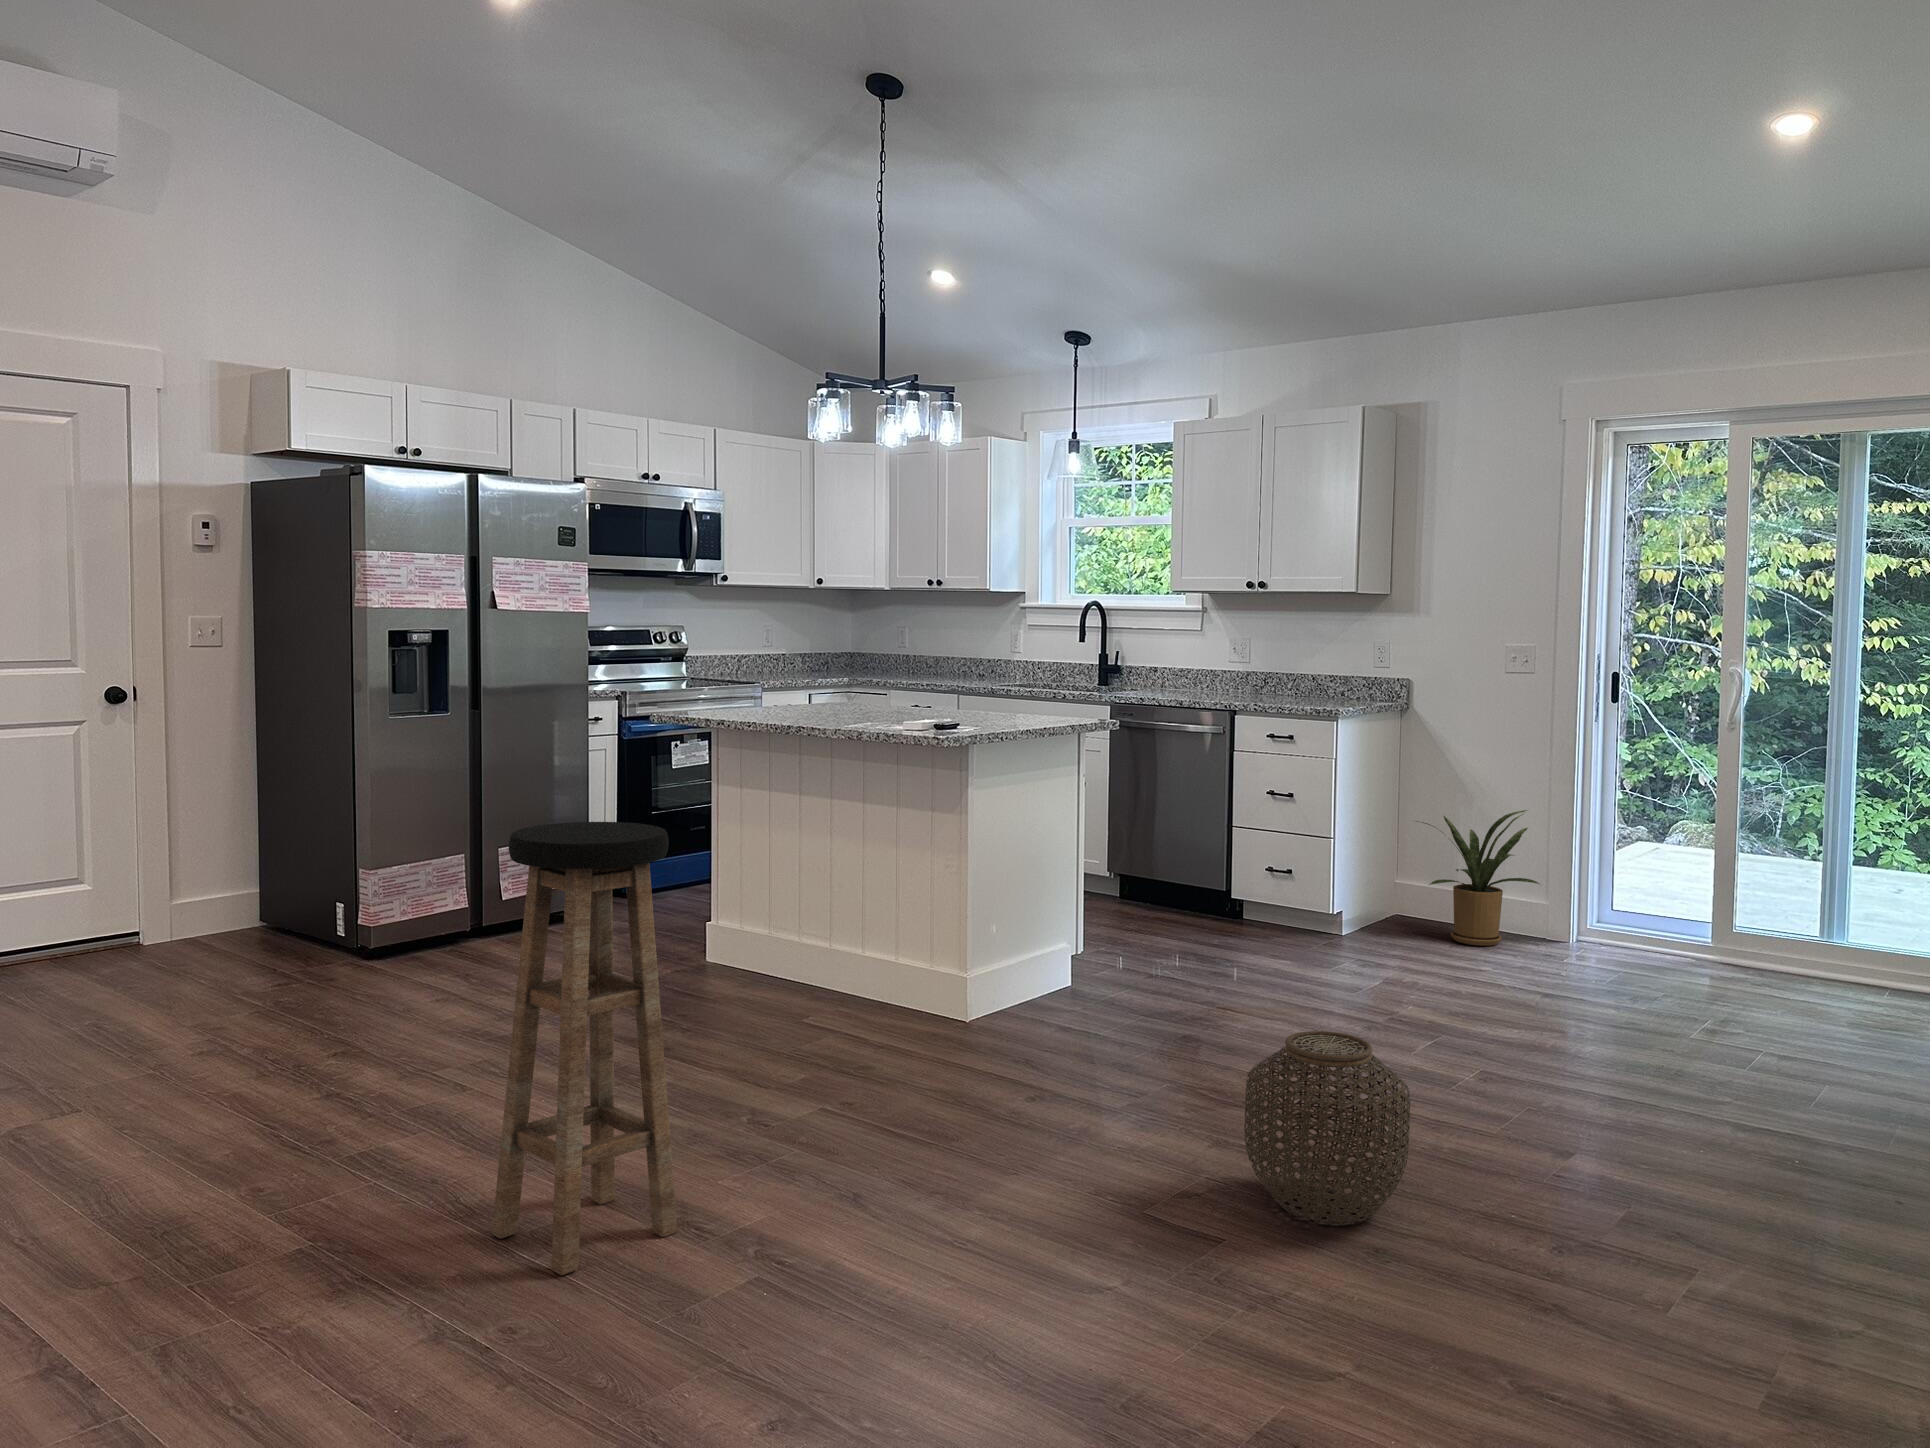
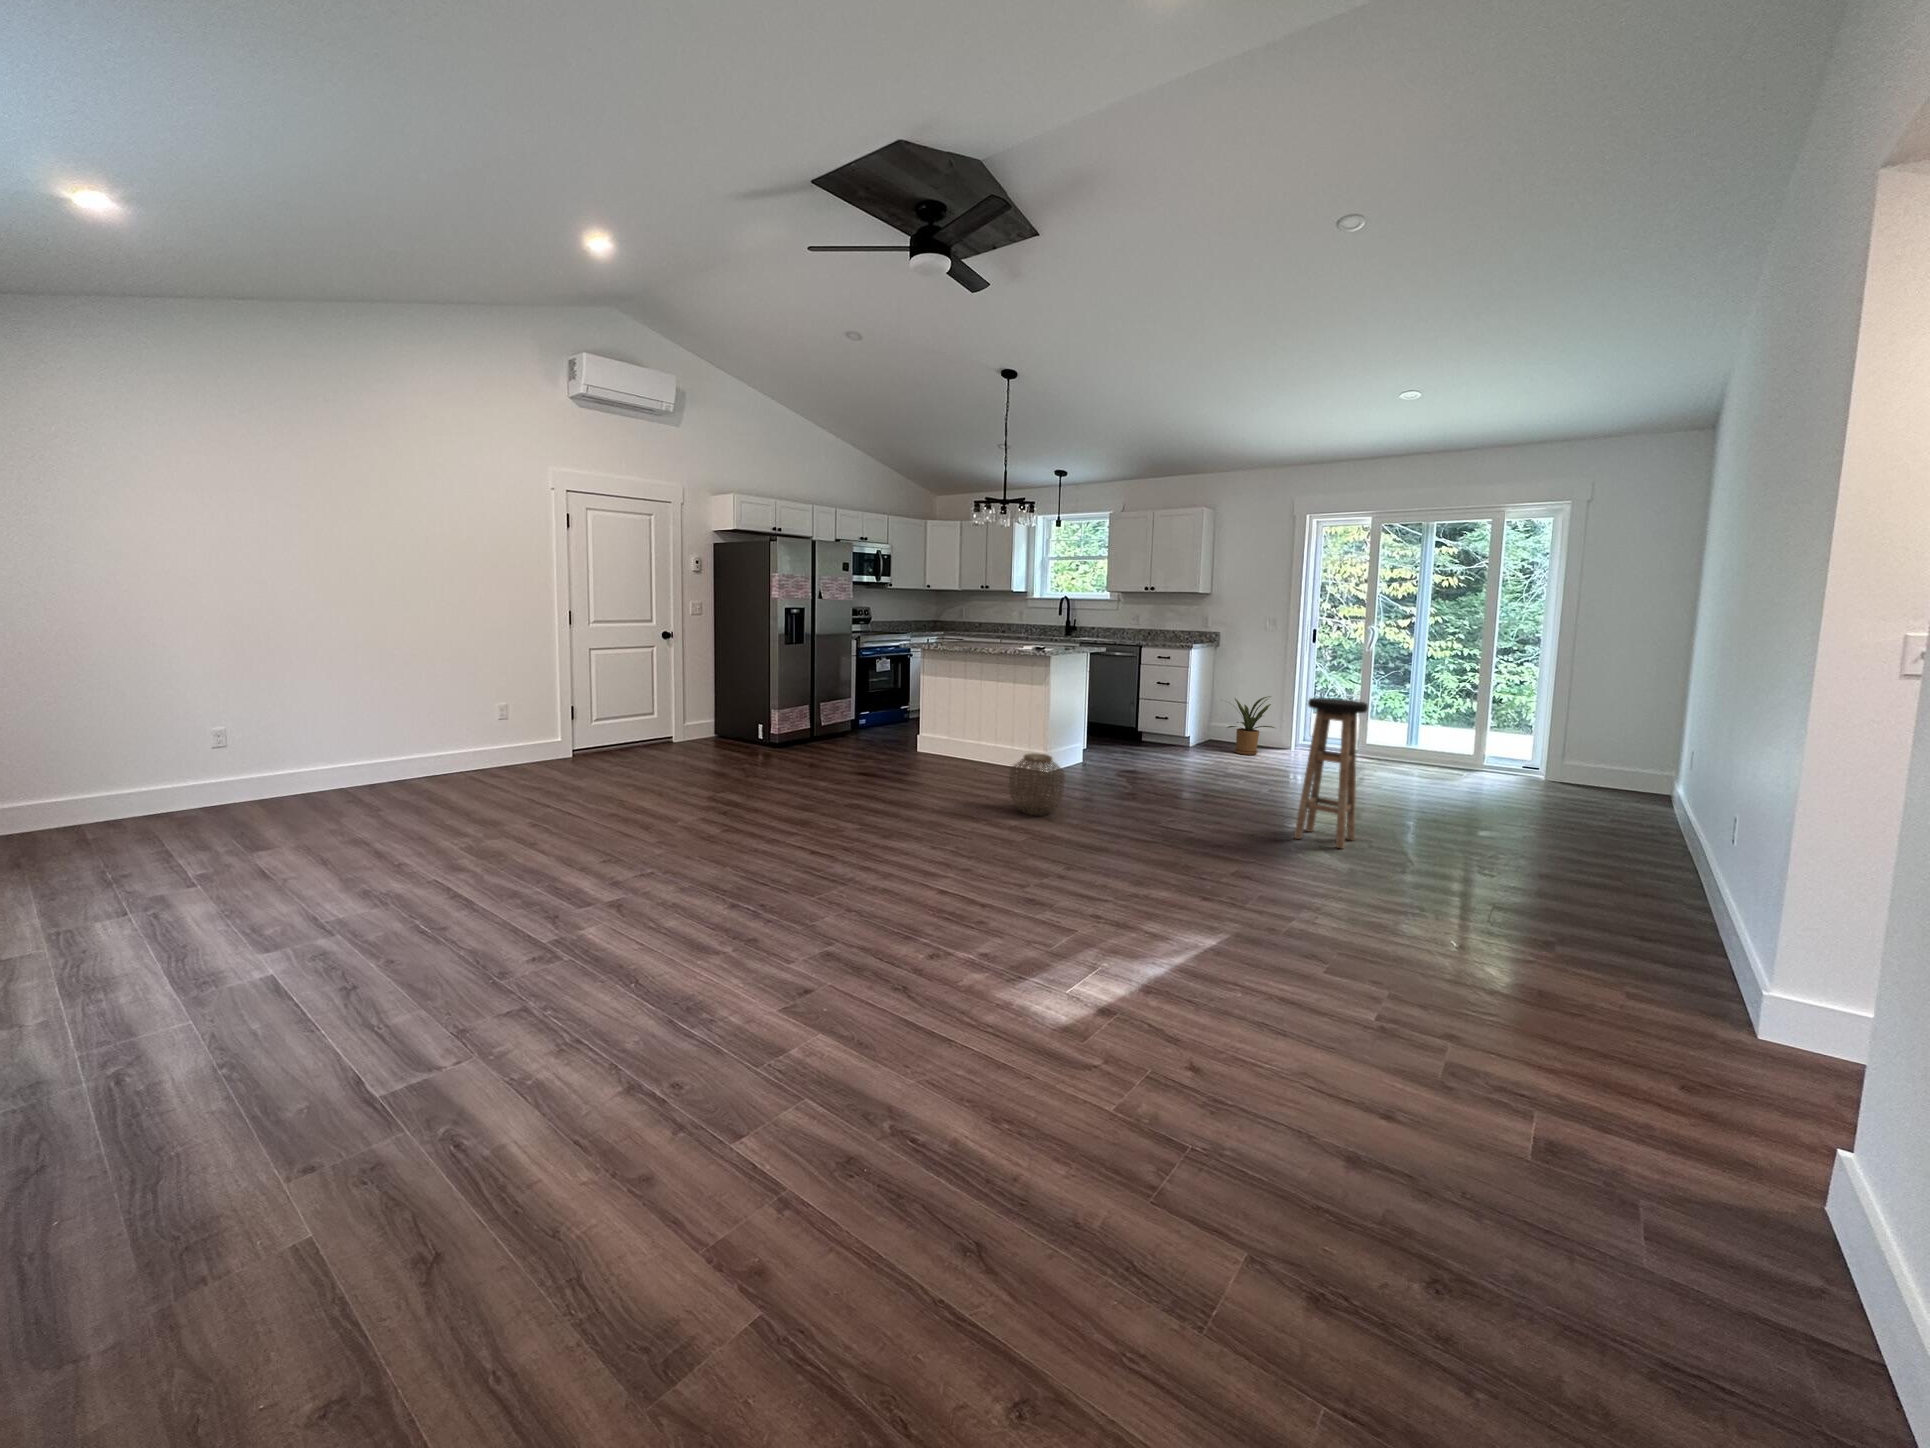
bar stool: present [492,822,677,1275] -> present [1294,698,1368,848]
woven basket: present [1244,1031,1410,1225] -> present [1009,753,1064,815]

